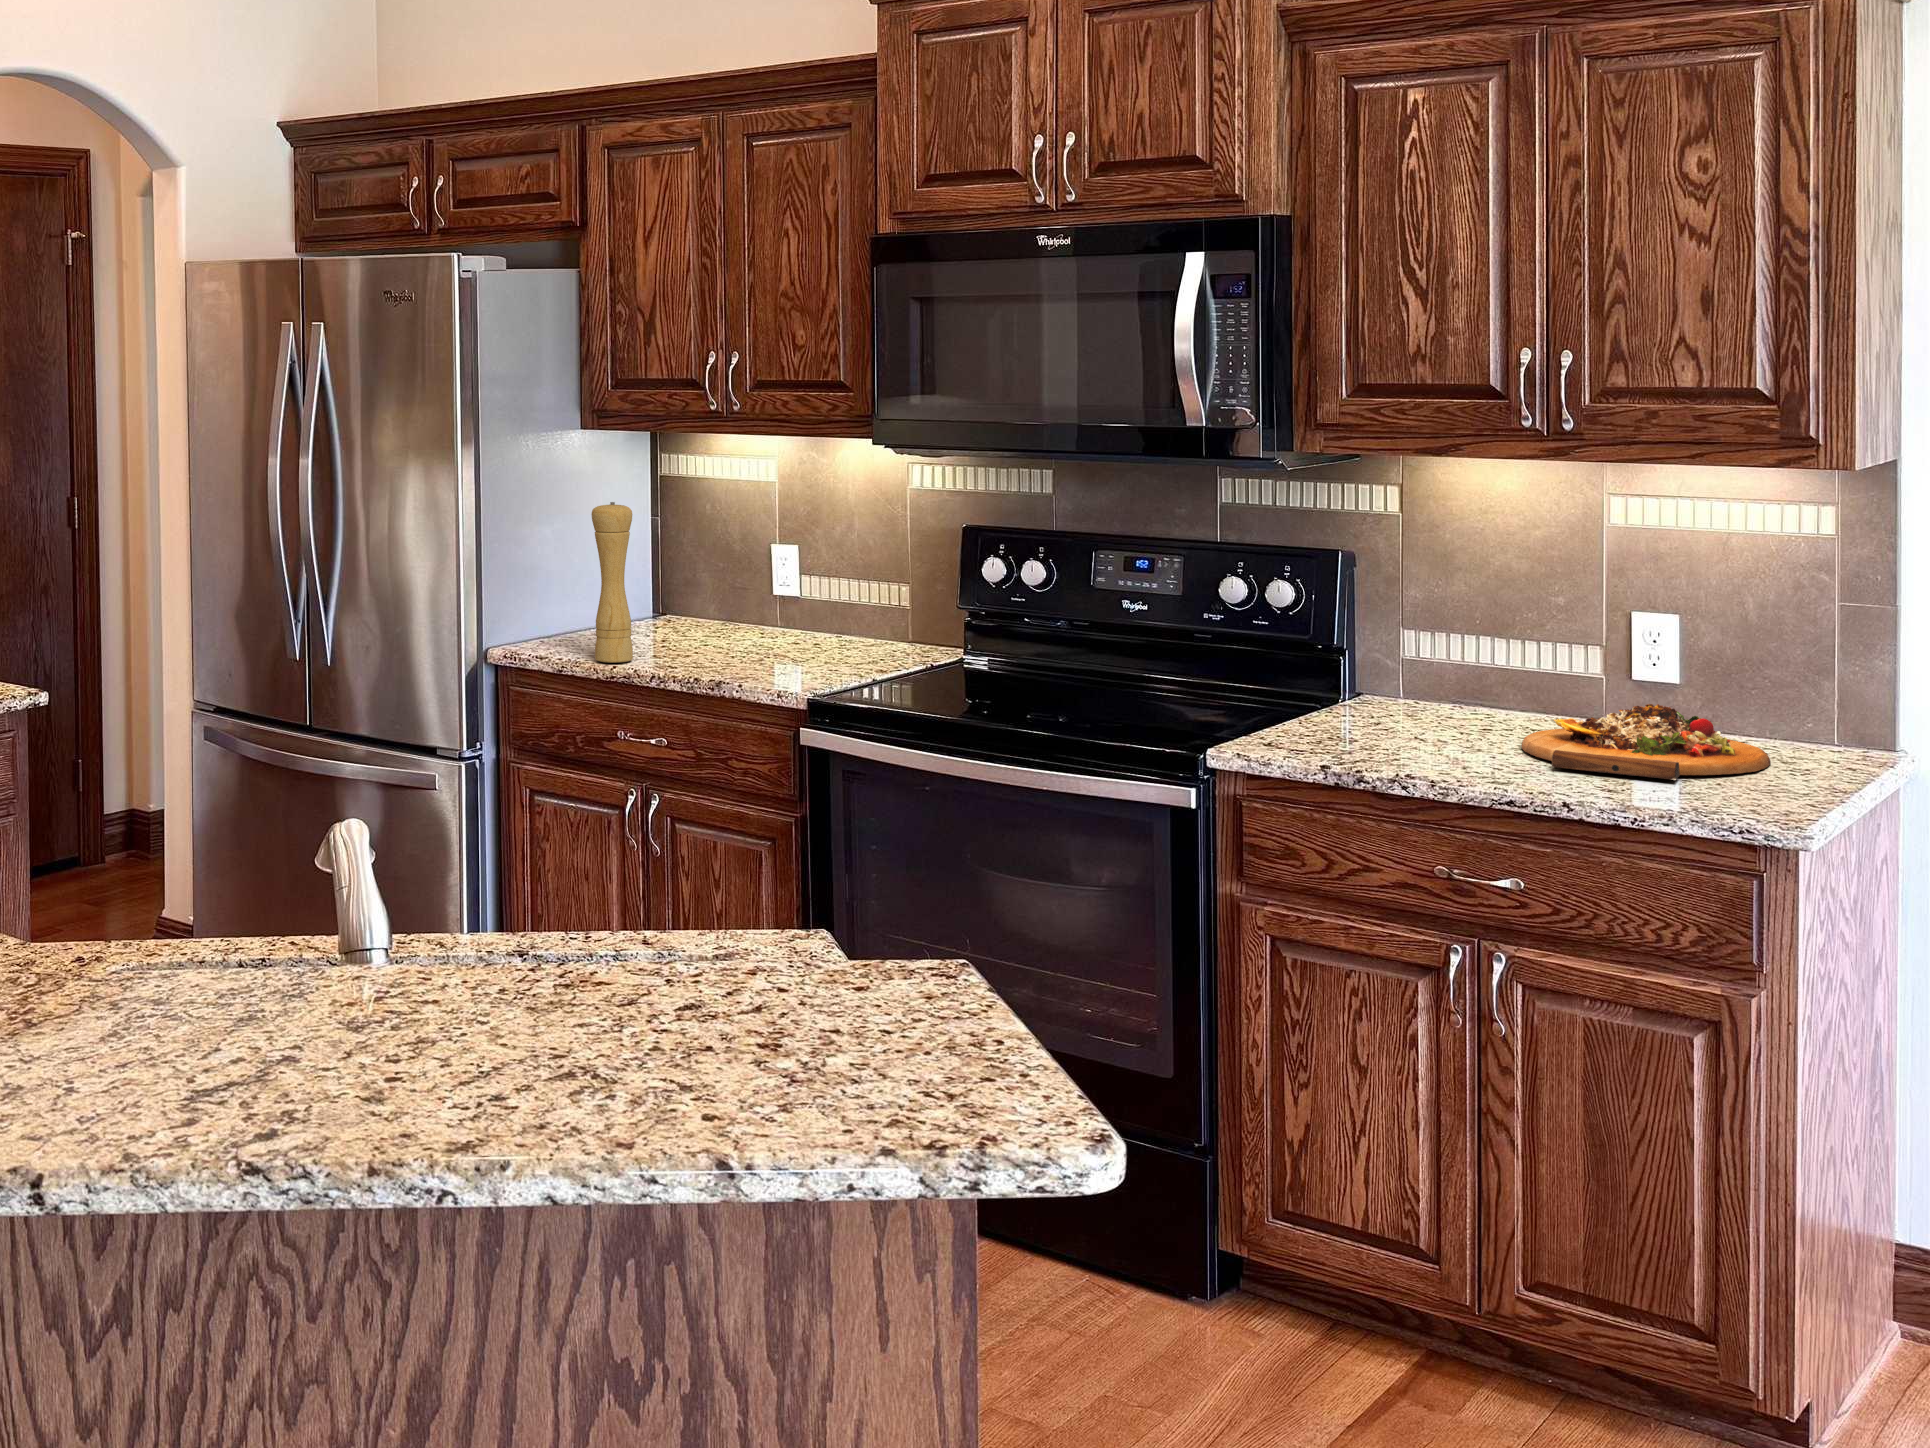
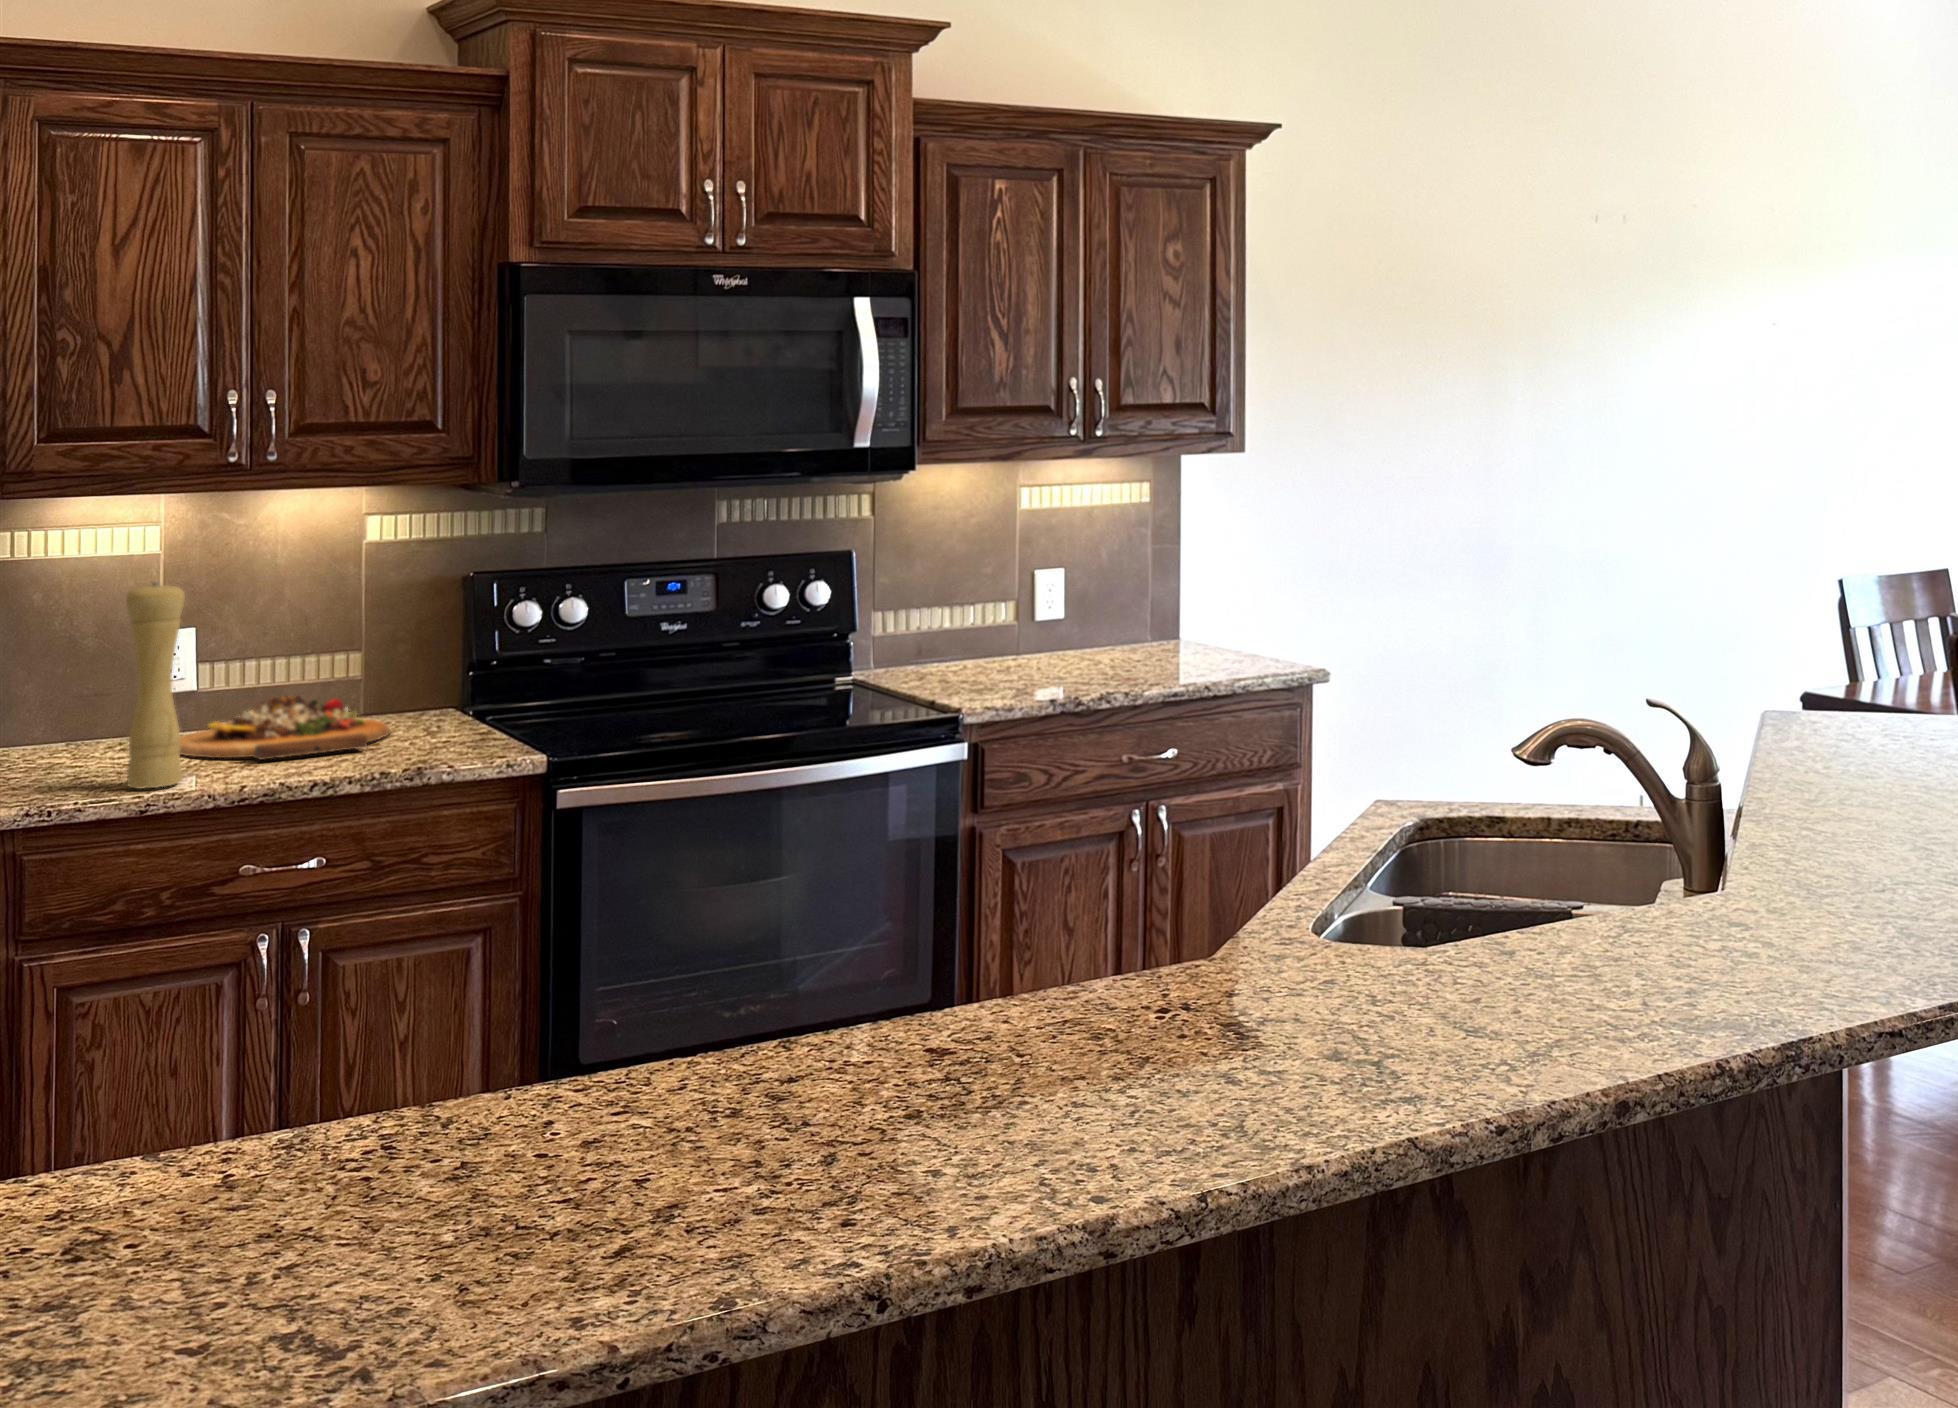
cutting board: present [1522,704,1771,780] -> present [179,695,391,760]

